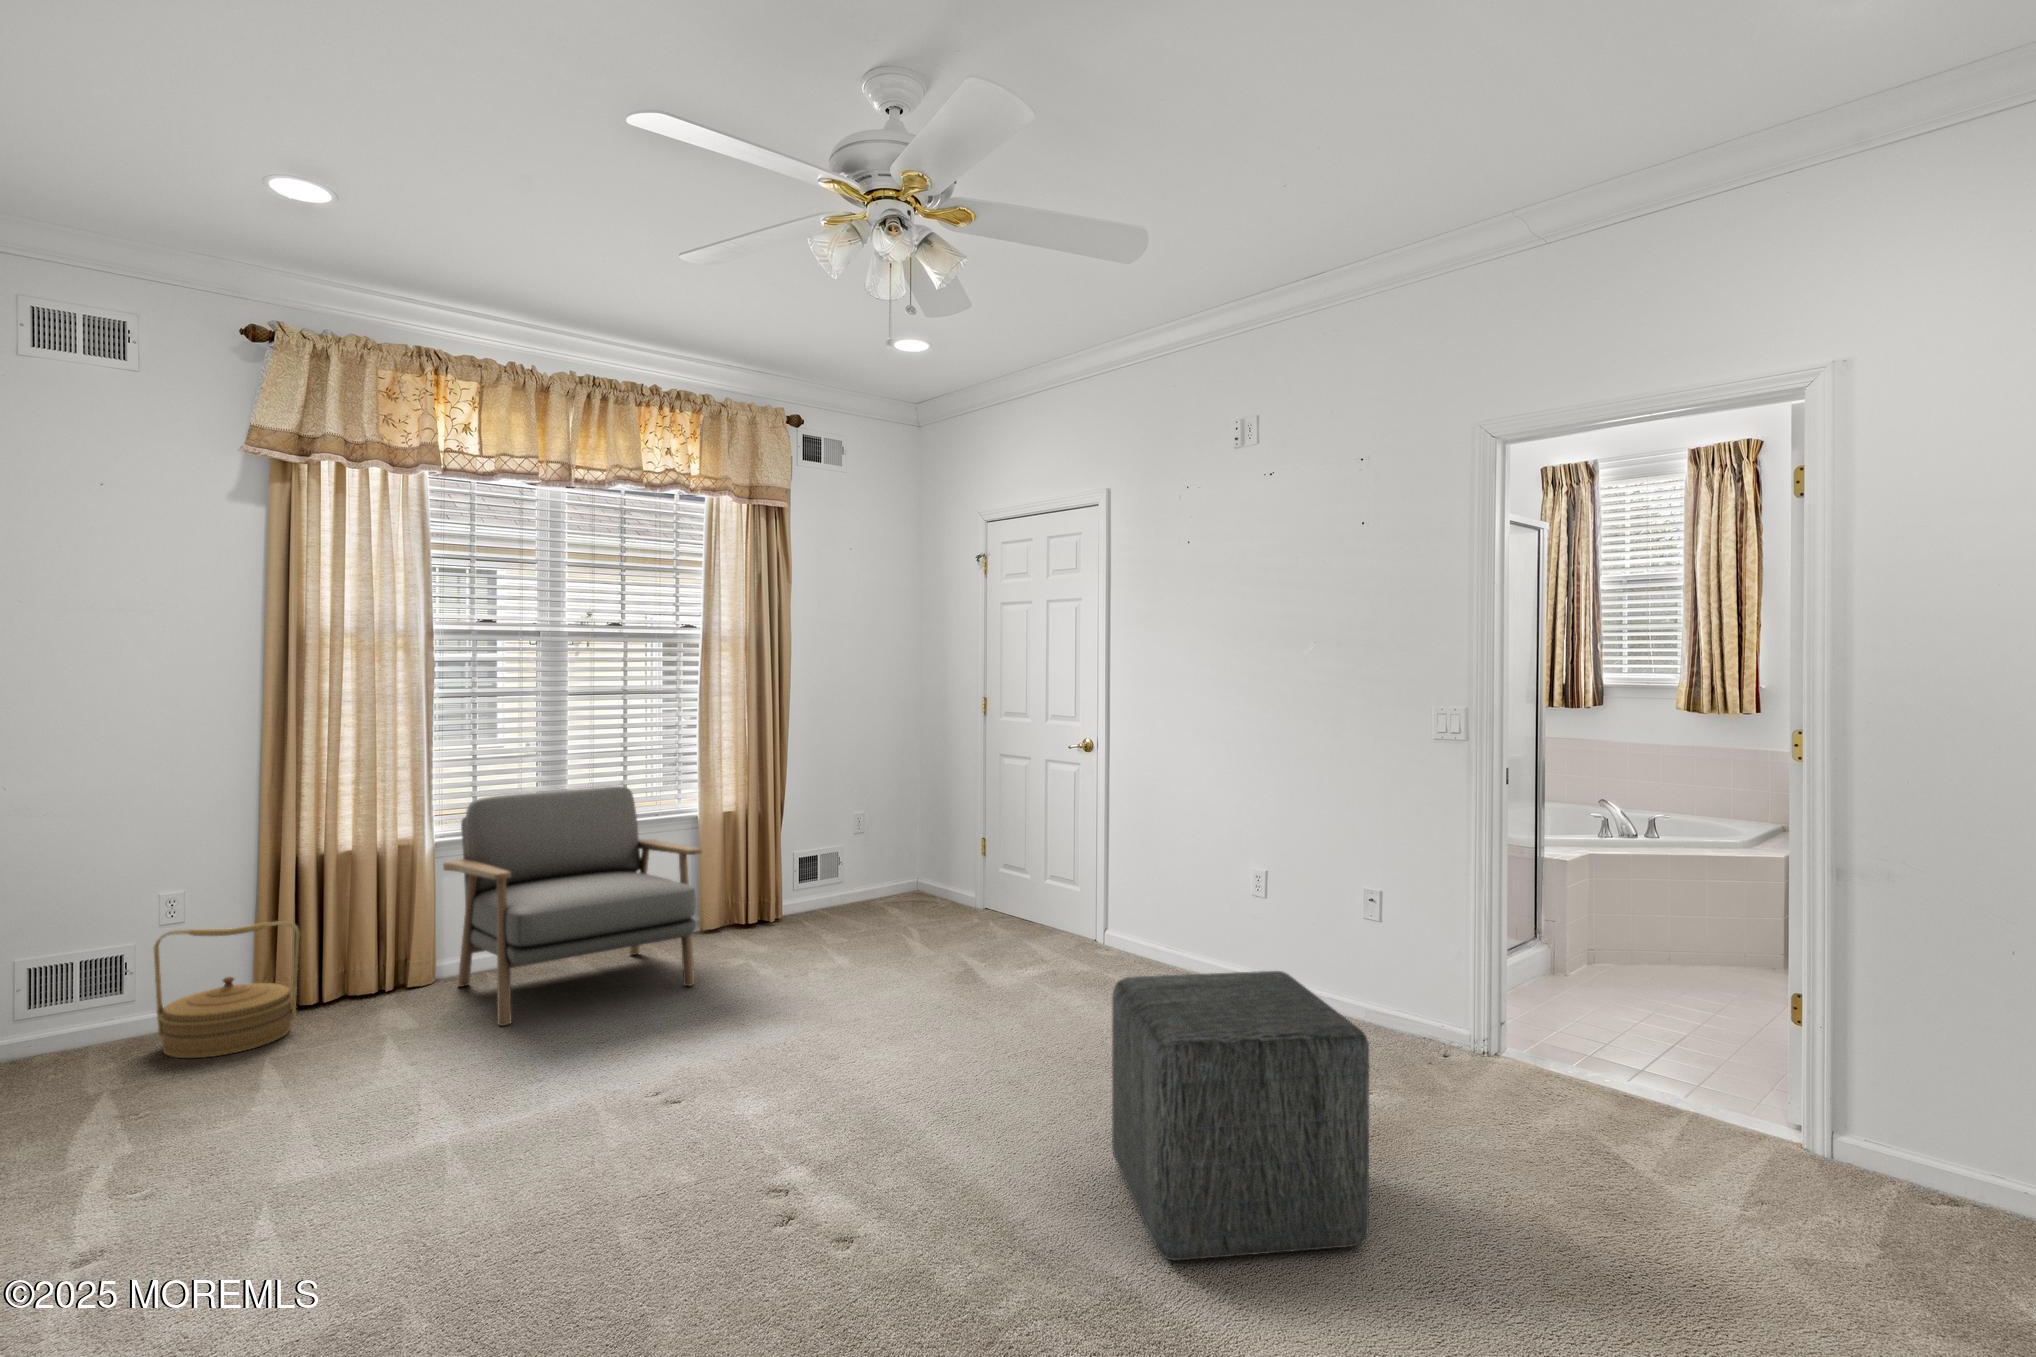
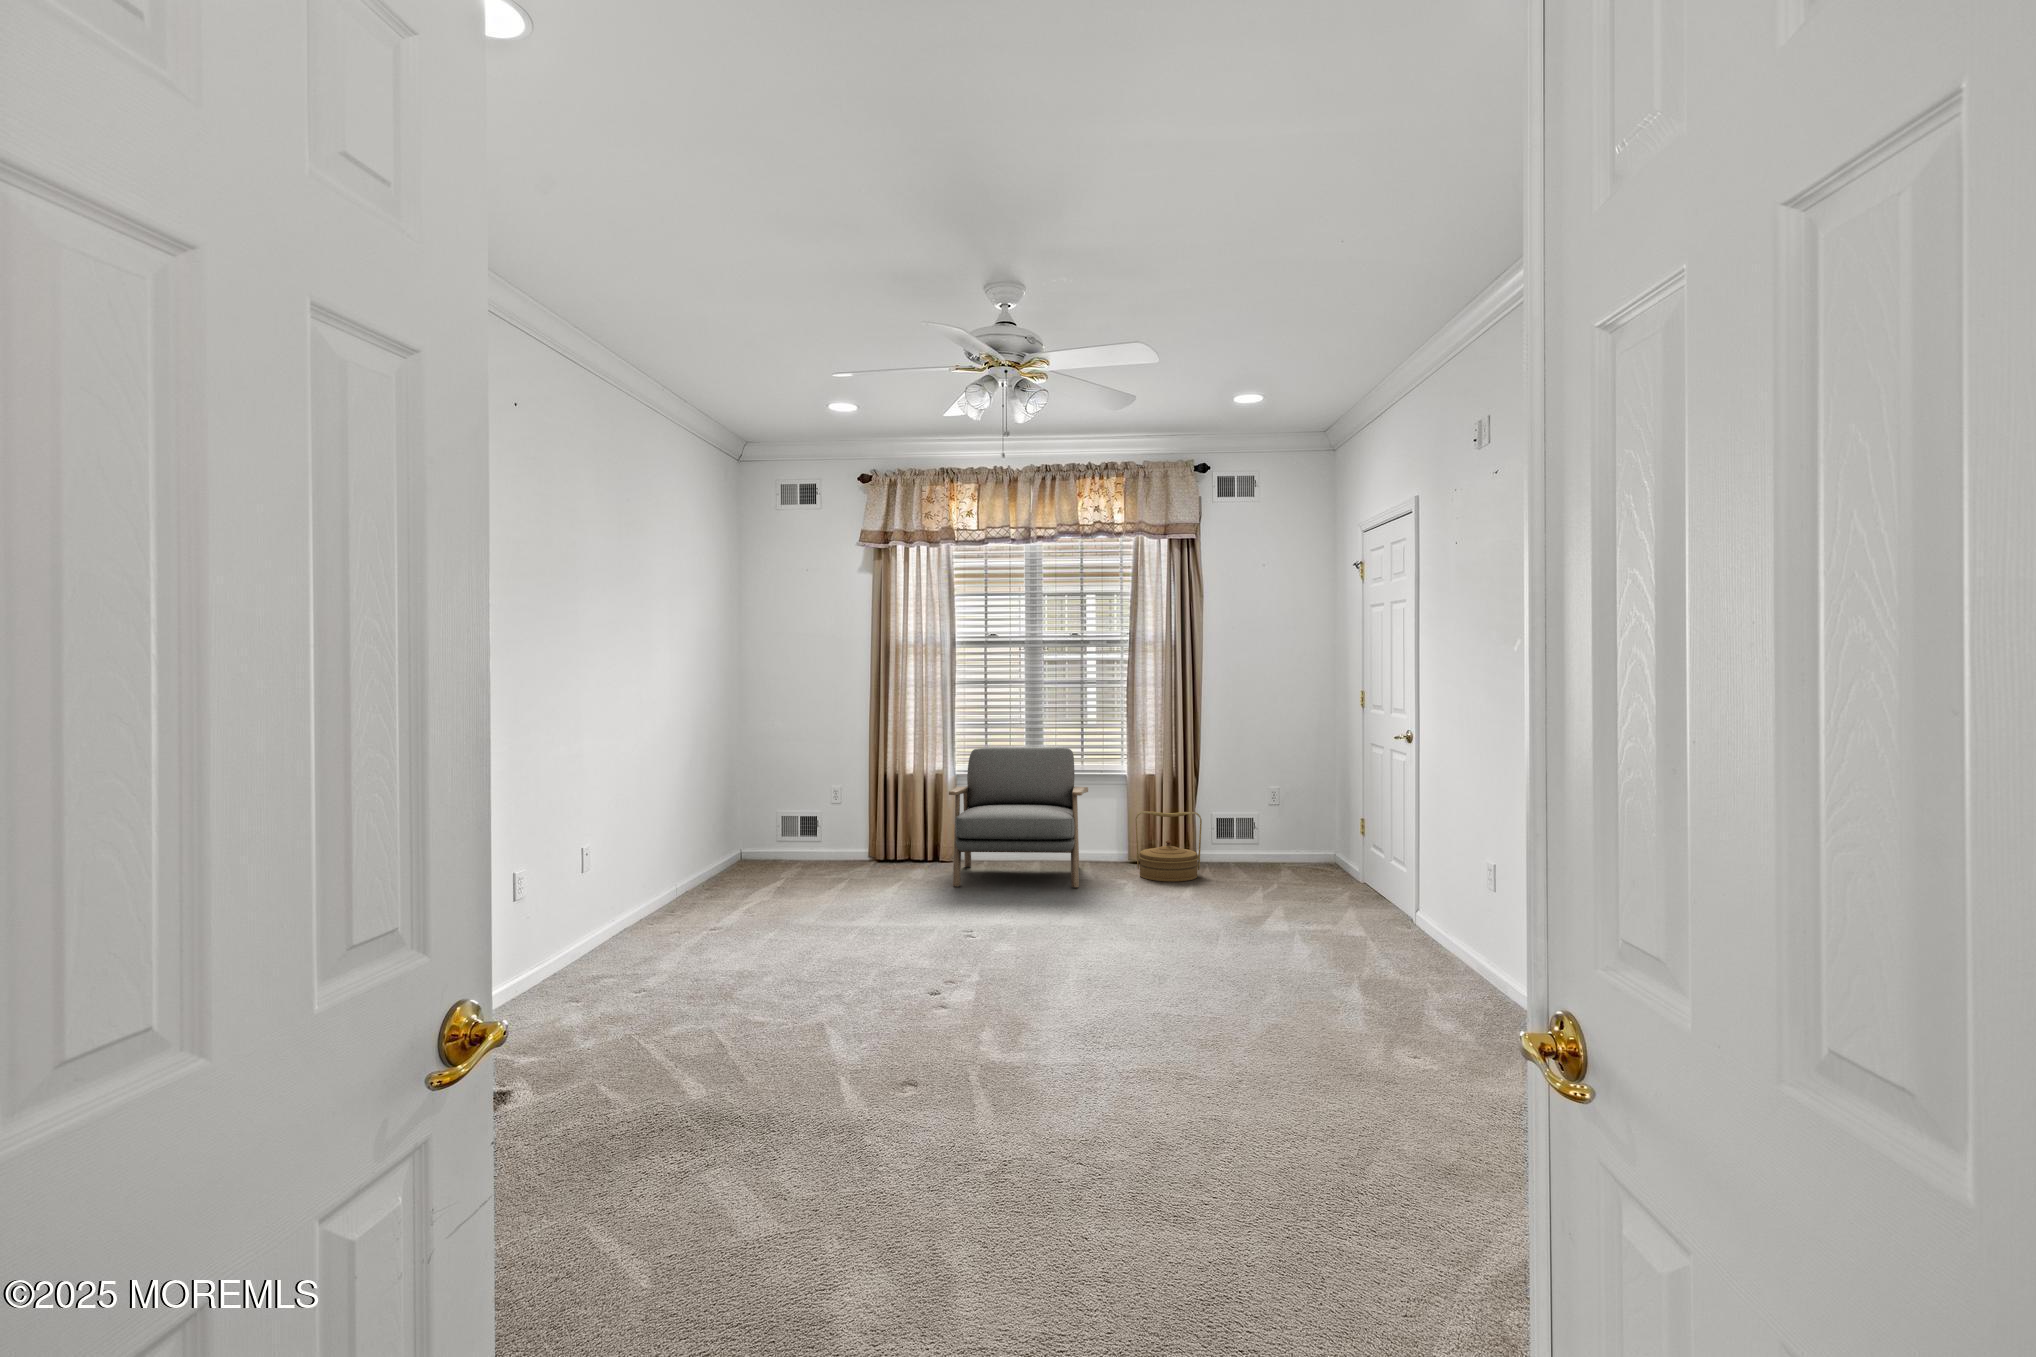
woven basket: present [154,921,300,1058] -> present [1135,811,1202,882]
ottoman: present [1112,971,1369,1261] -> none [1059,882,1252,1082]

